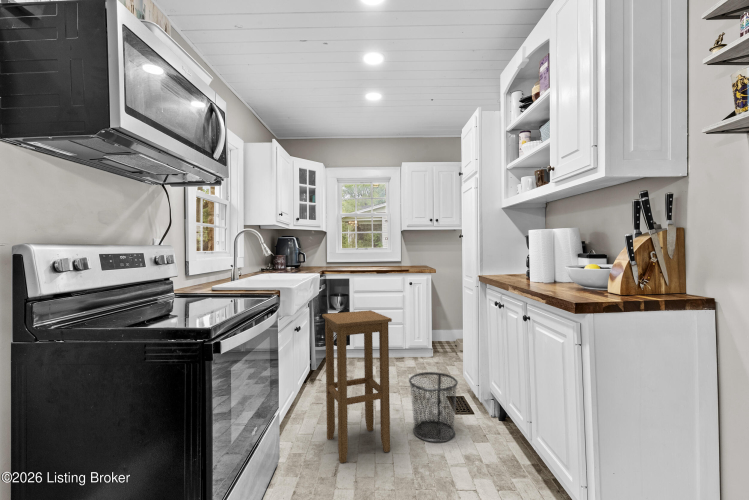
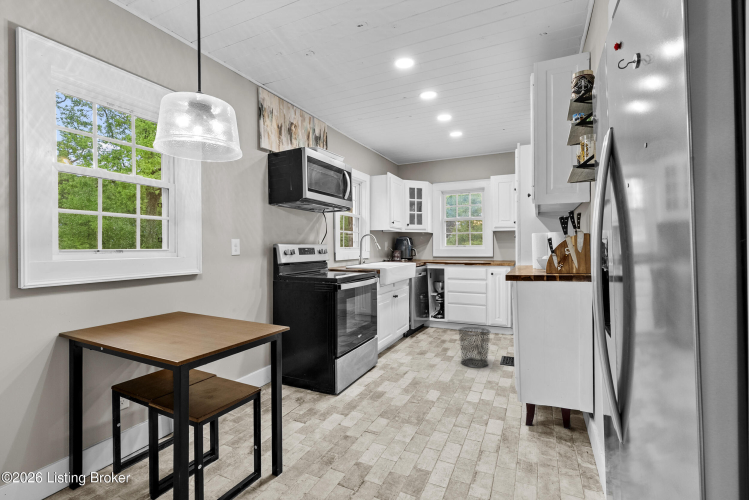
stool: present [322,310,392,463] -> none [406,284,442,366]

